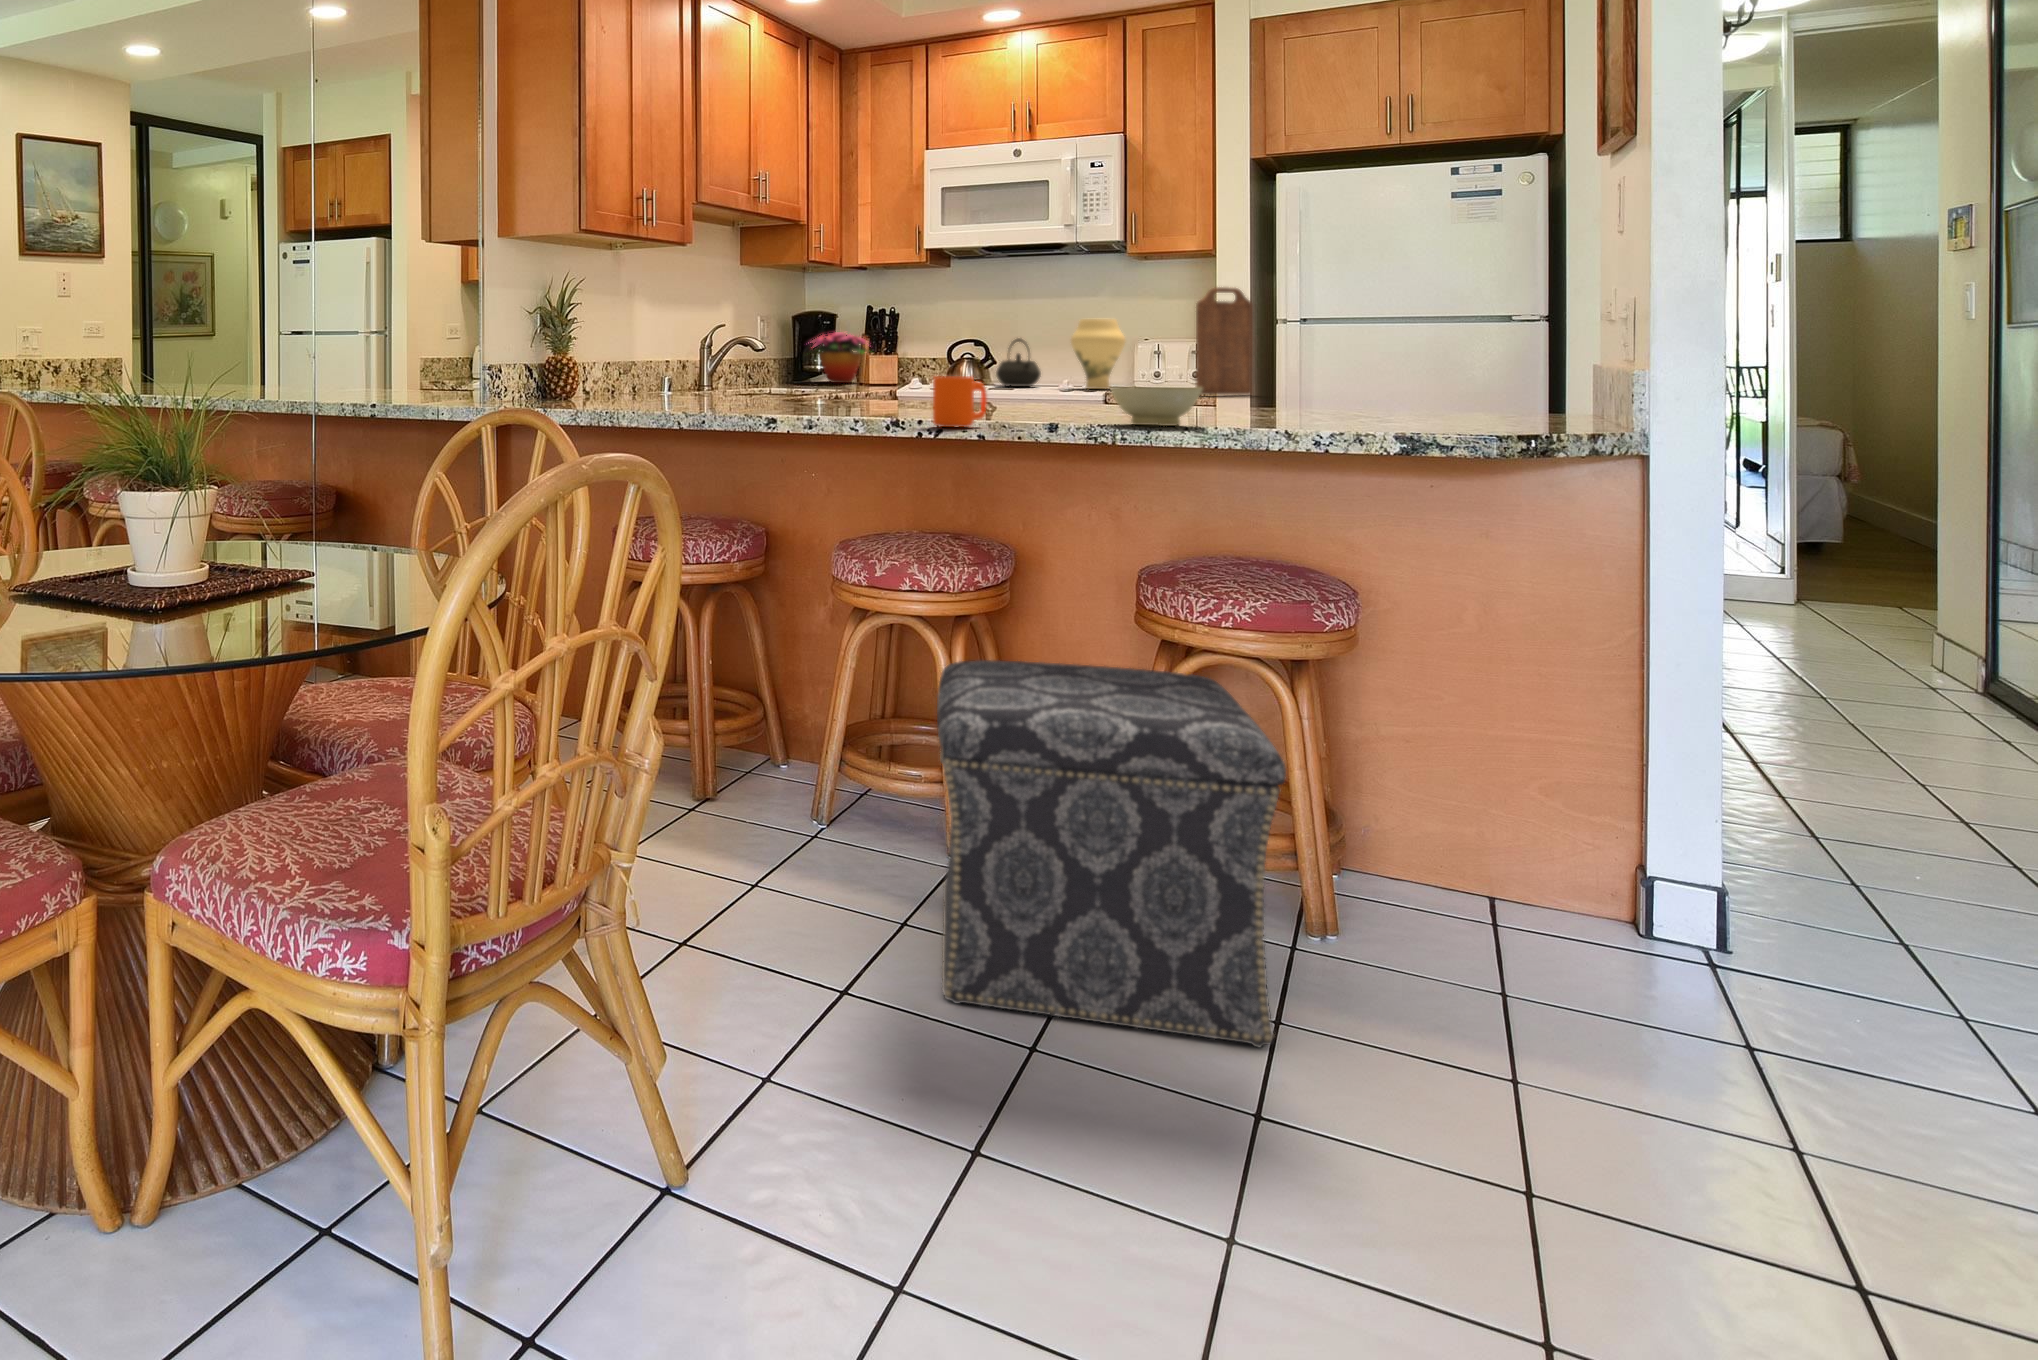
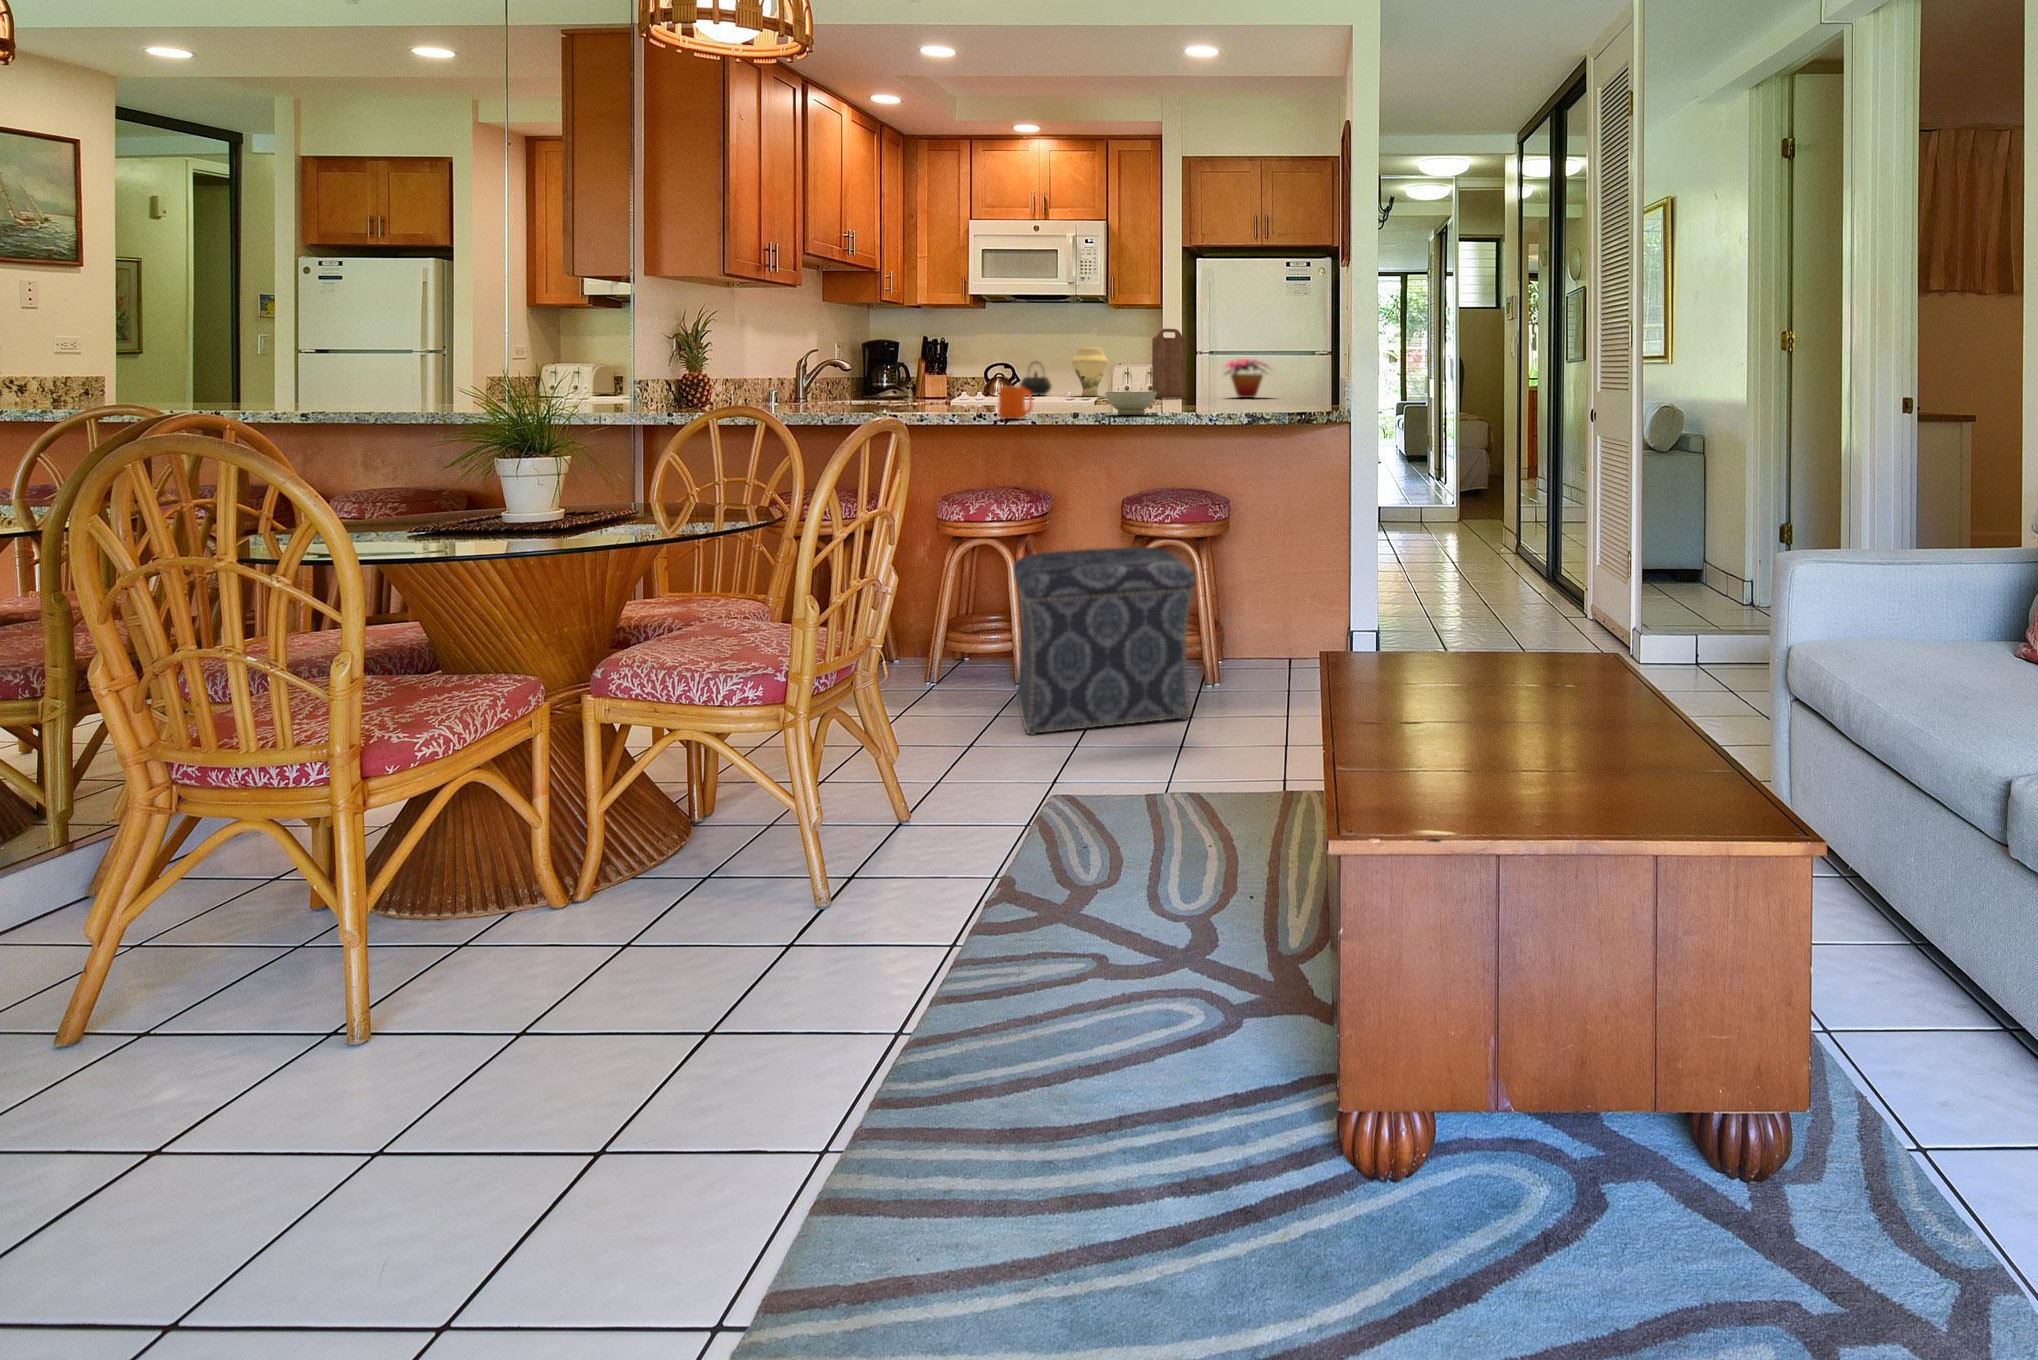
flower arrangement: present [813,332,867,383] -> present [1225,359,1269,398]

